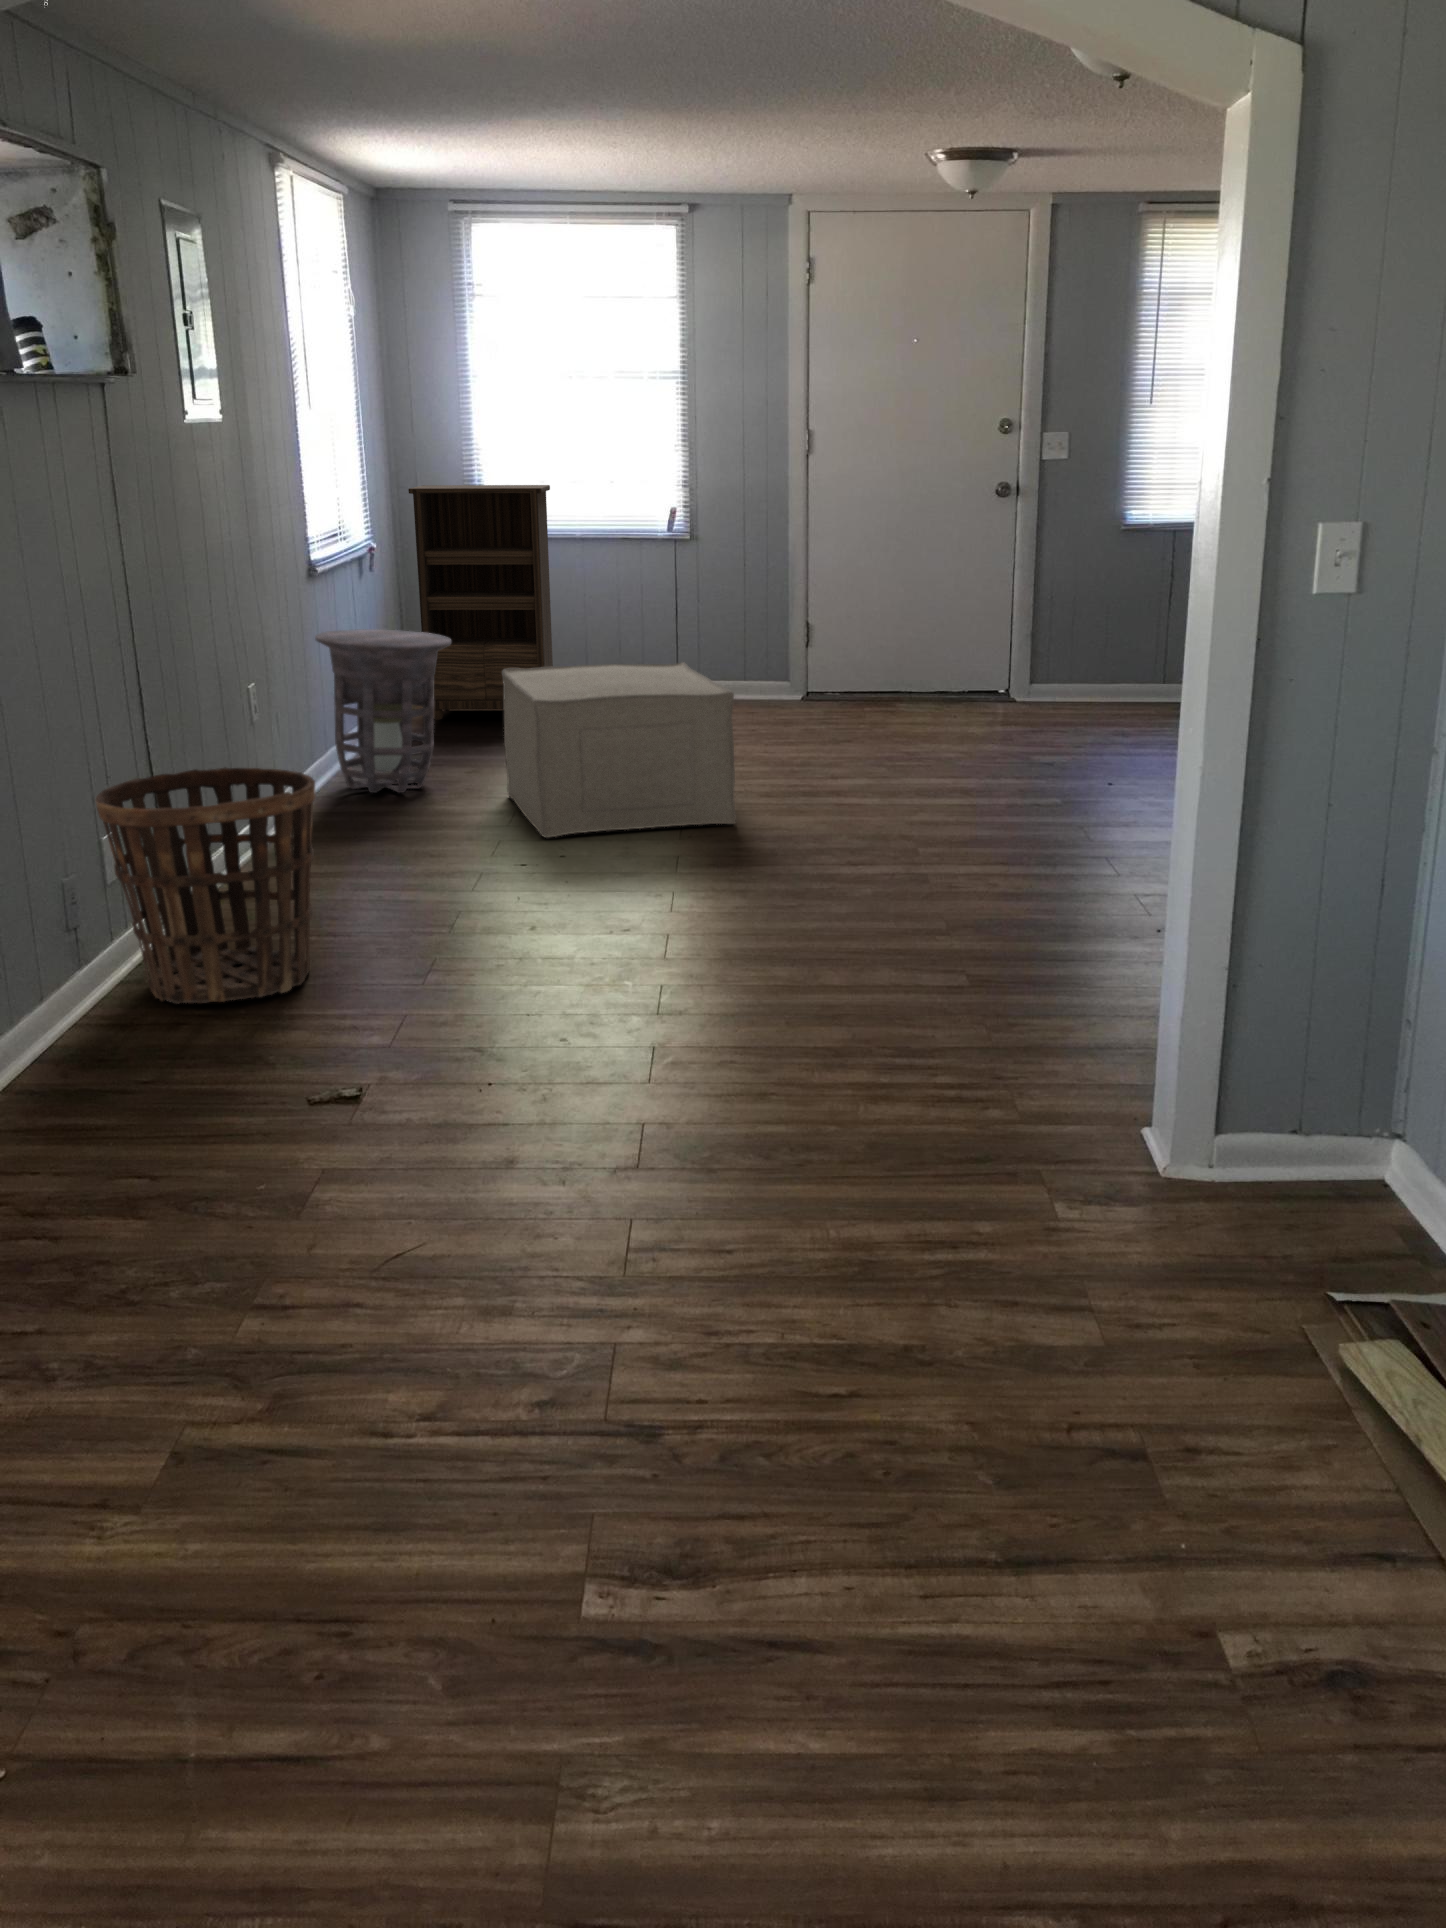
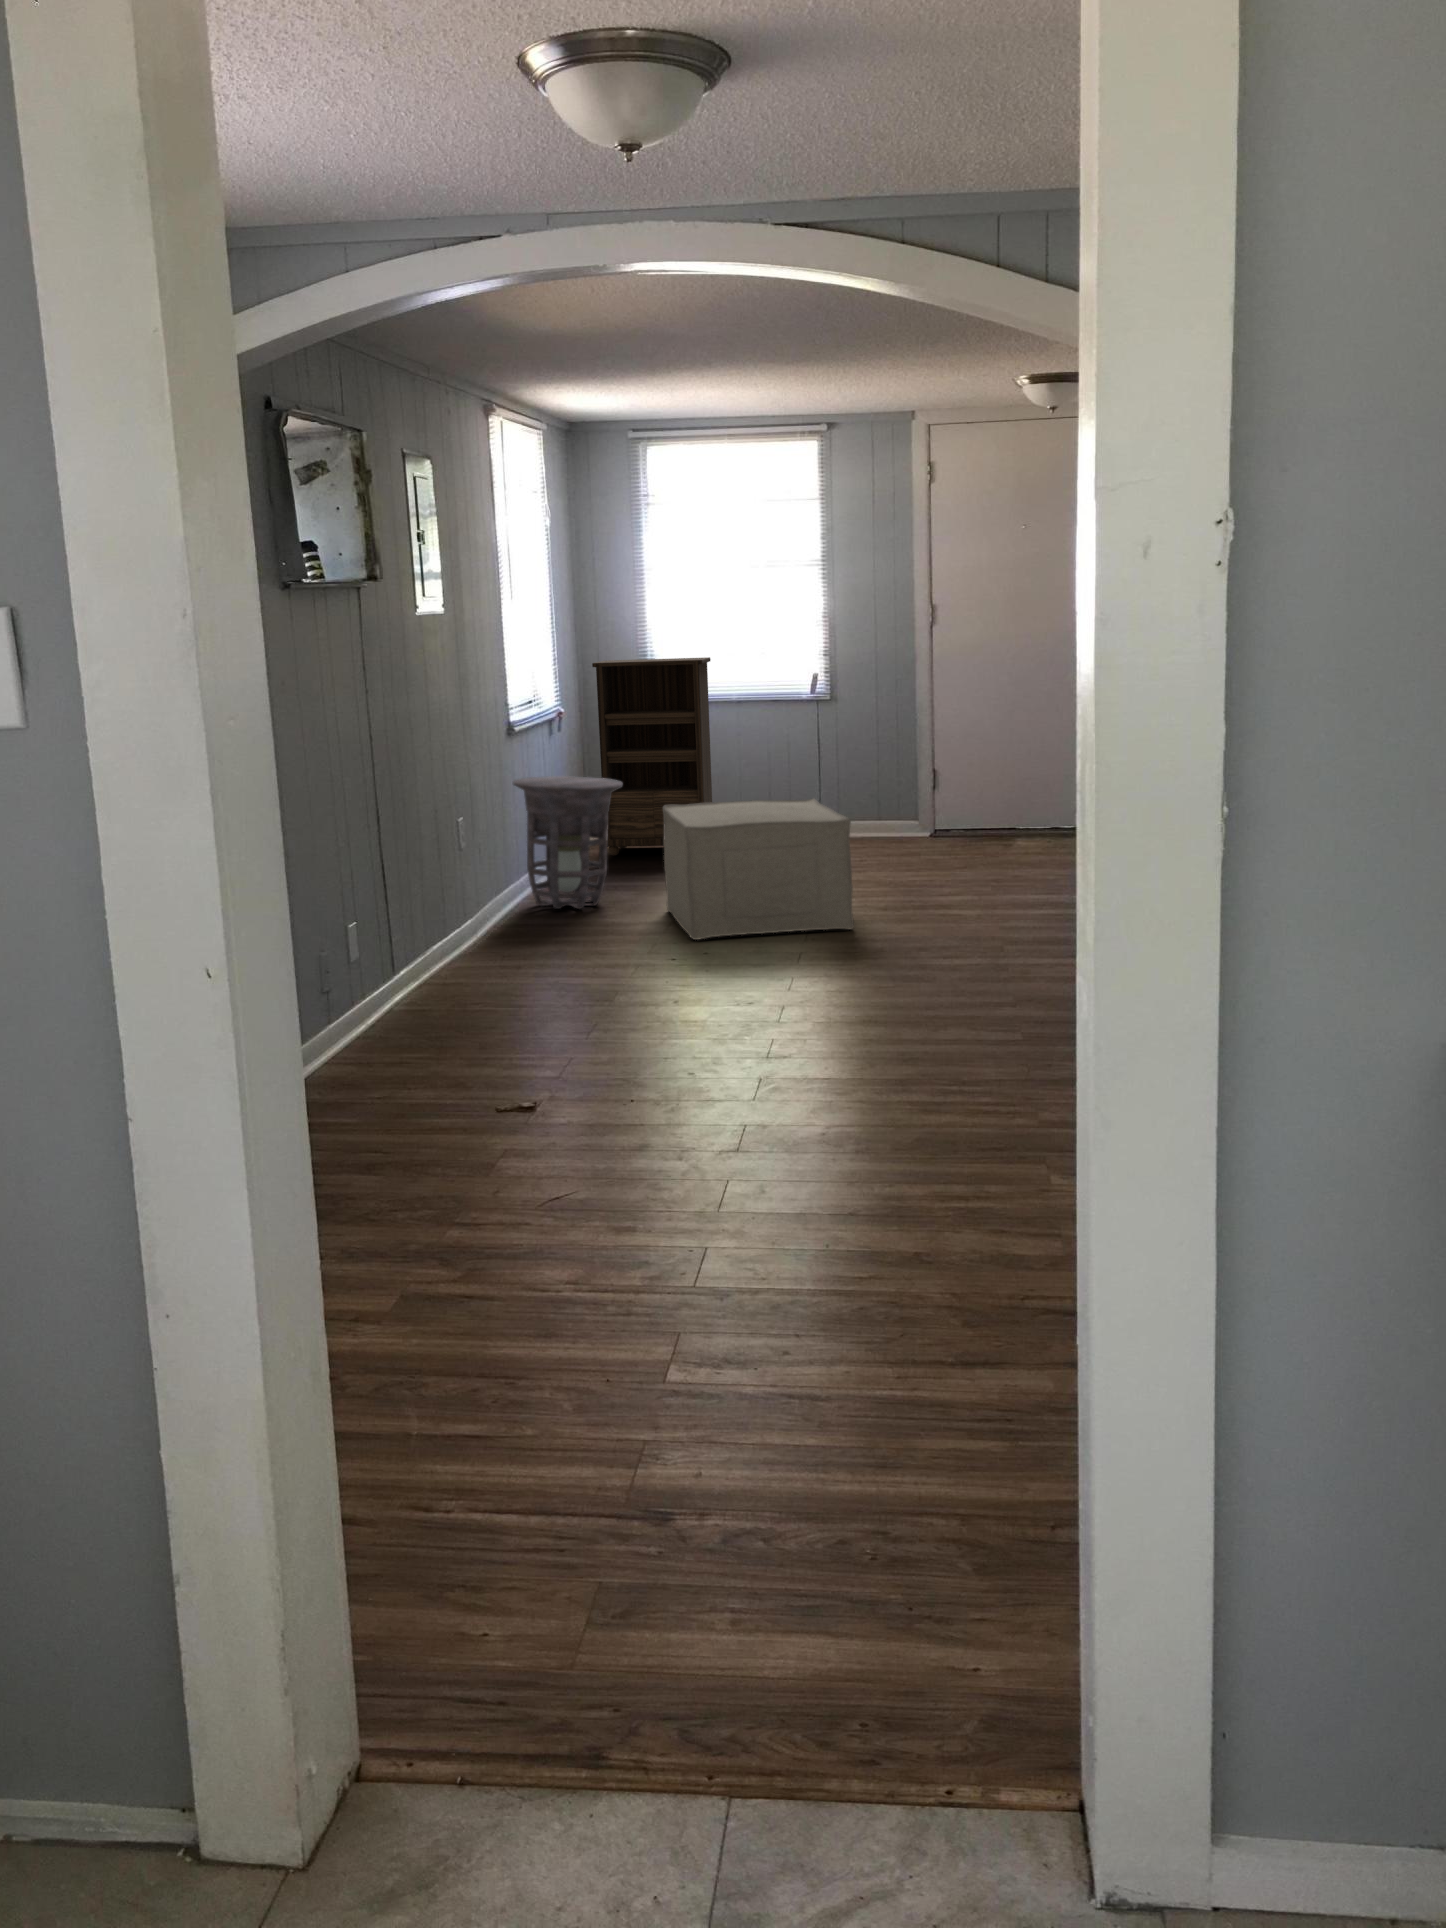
basket: present [96,768,316,1003] -> none [344,873,507,1050]

